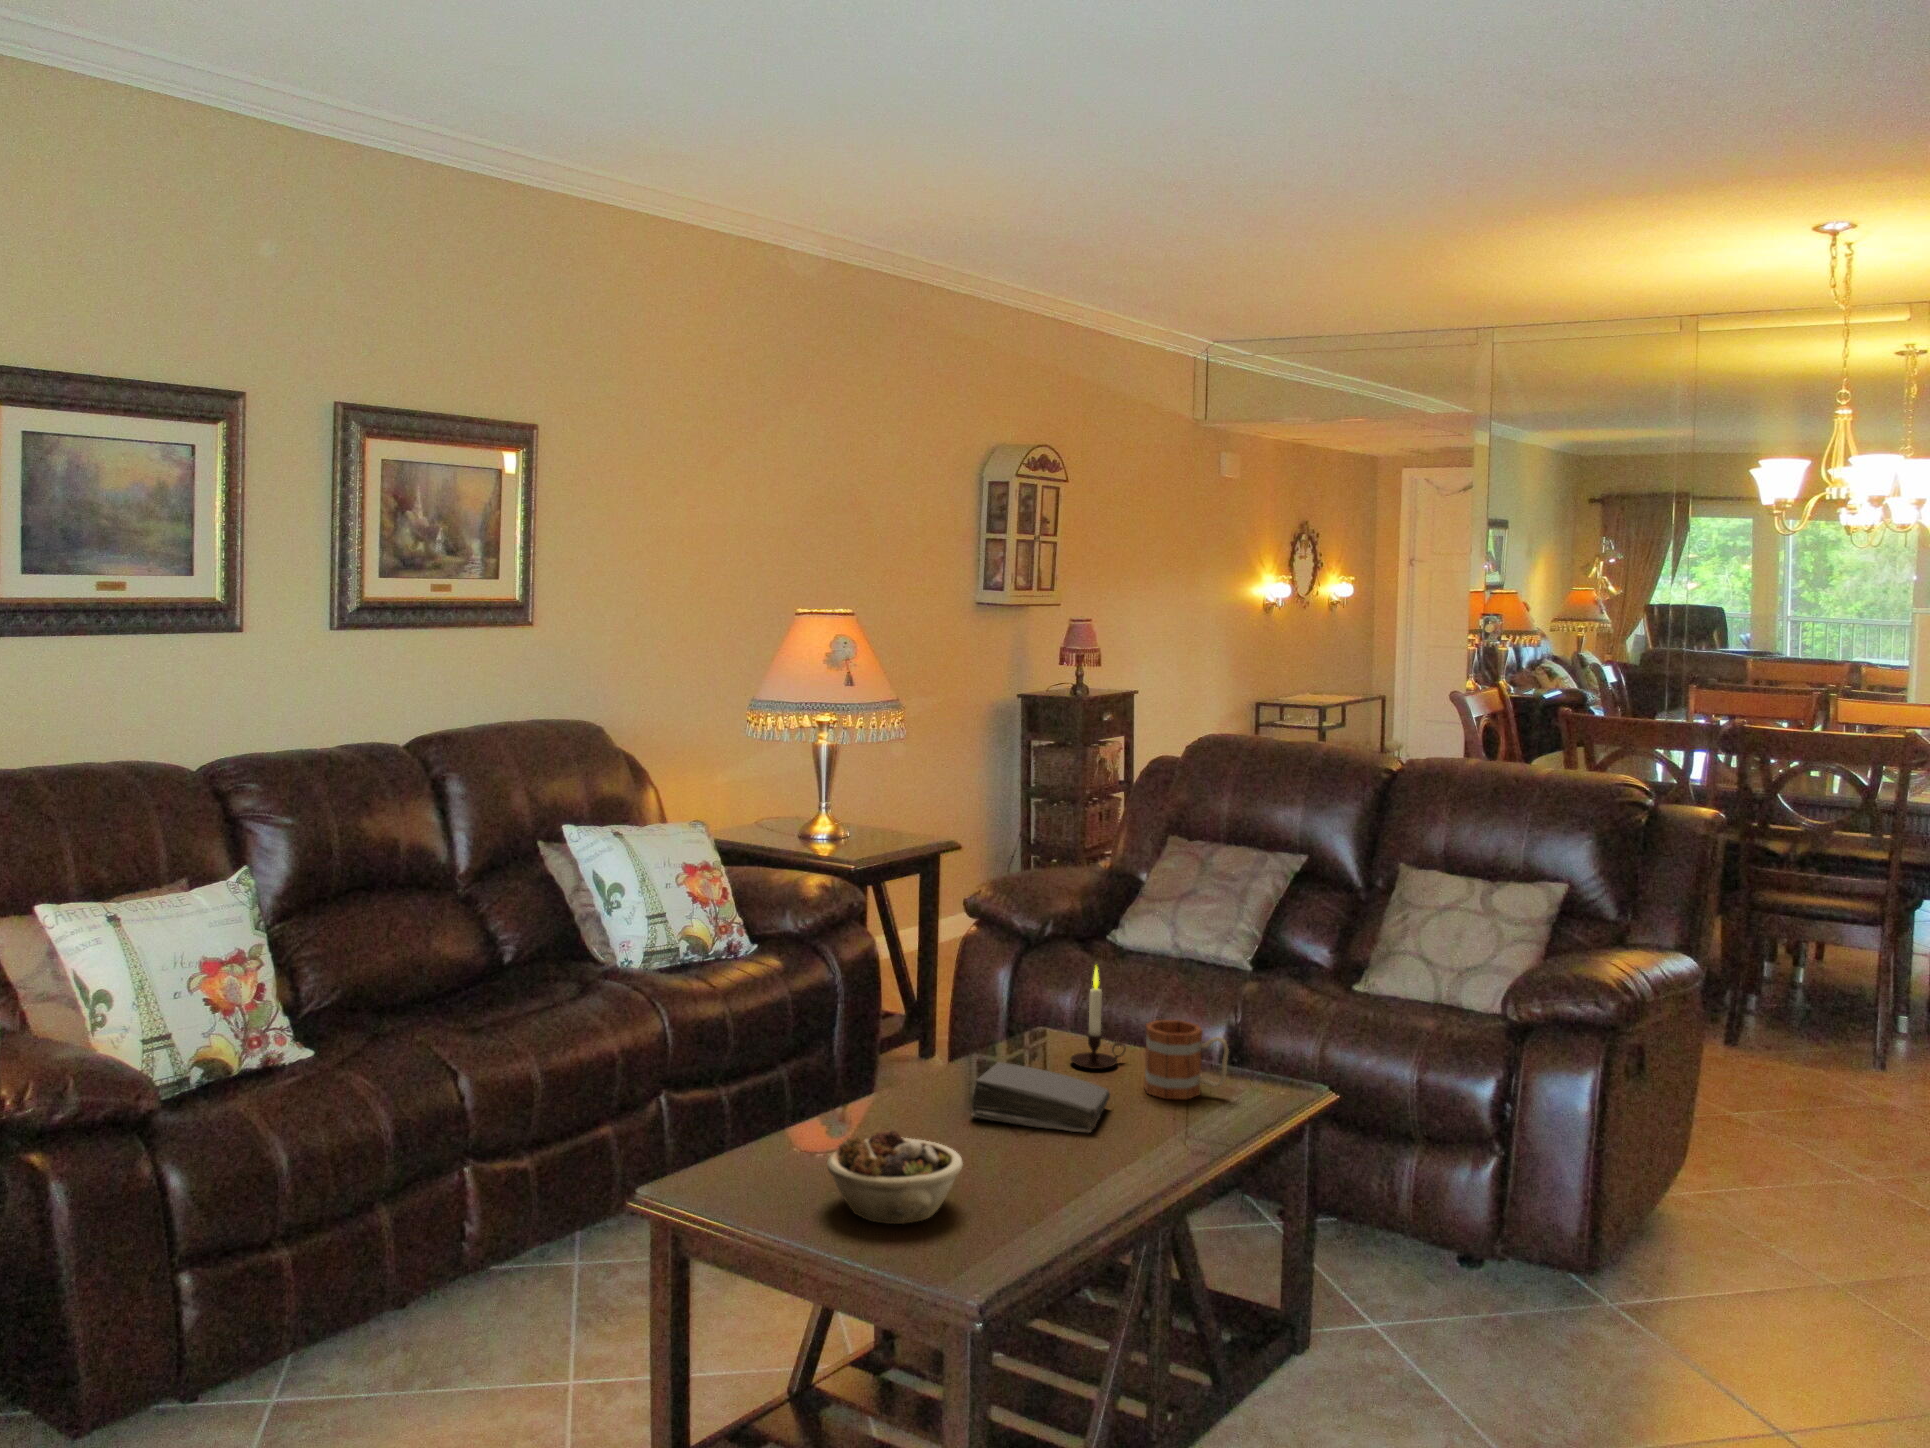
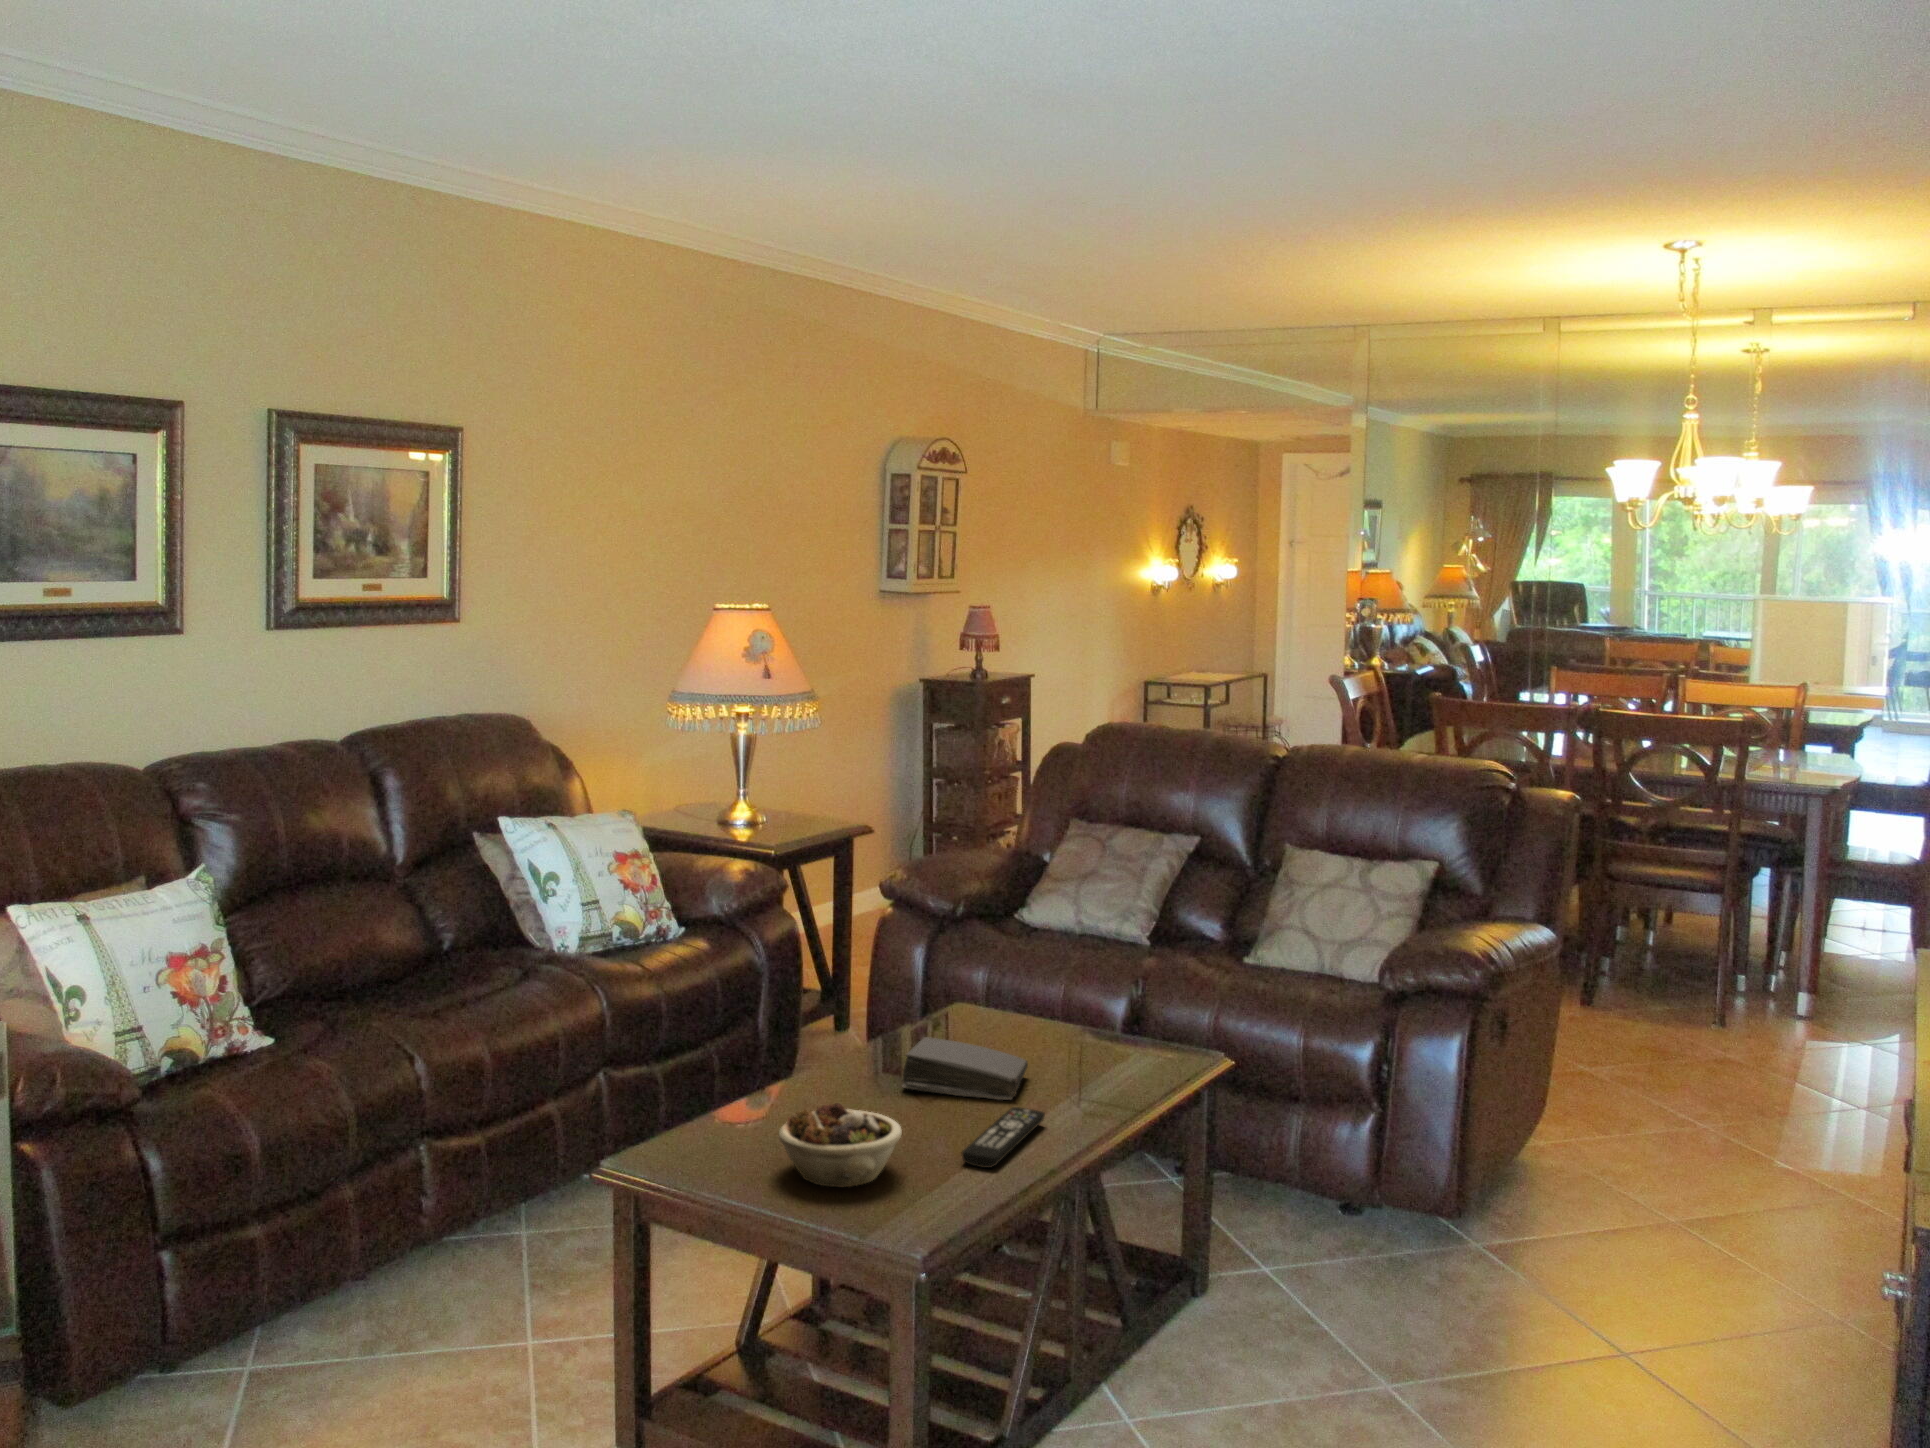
candle: present [1070,967,1126,1069] -> none [989,945,1040,1041]
mug: present [1144,1020,1229,1099] -> none [1057,995,1135,1067]
remote control: none [1030,1140,1126,1207] -> present [962,1107,1045,1168]

